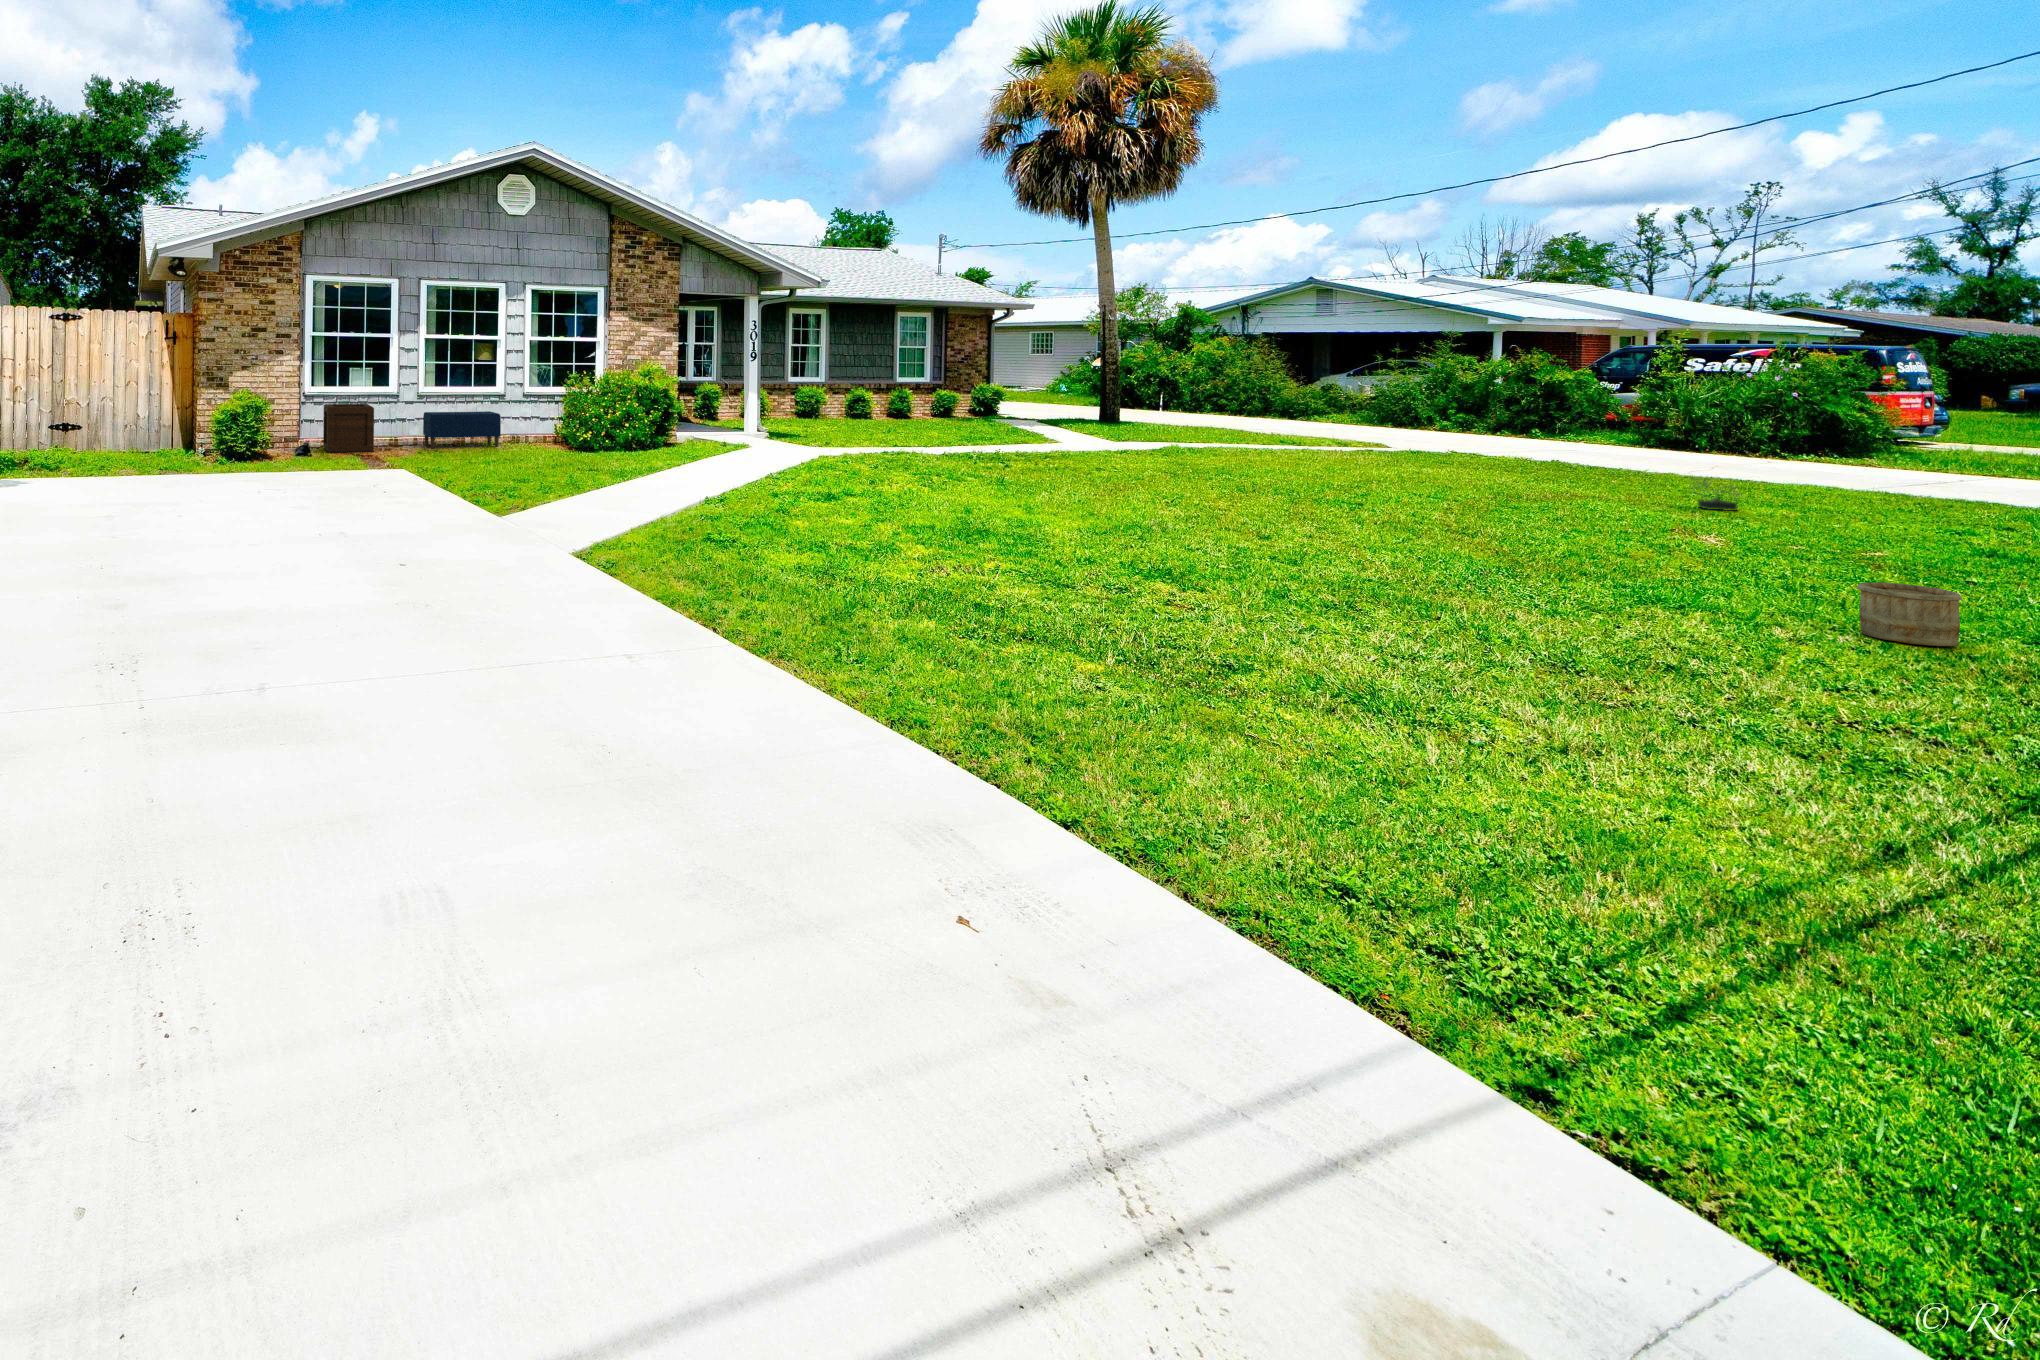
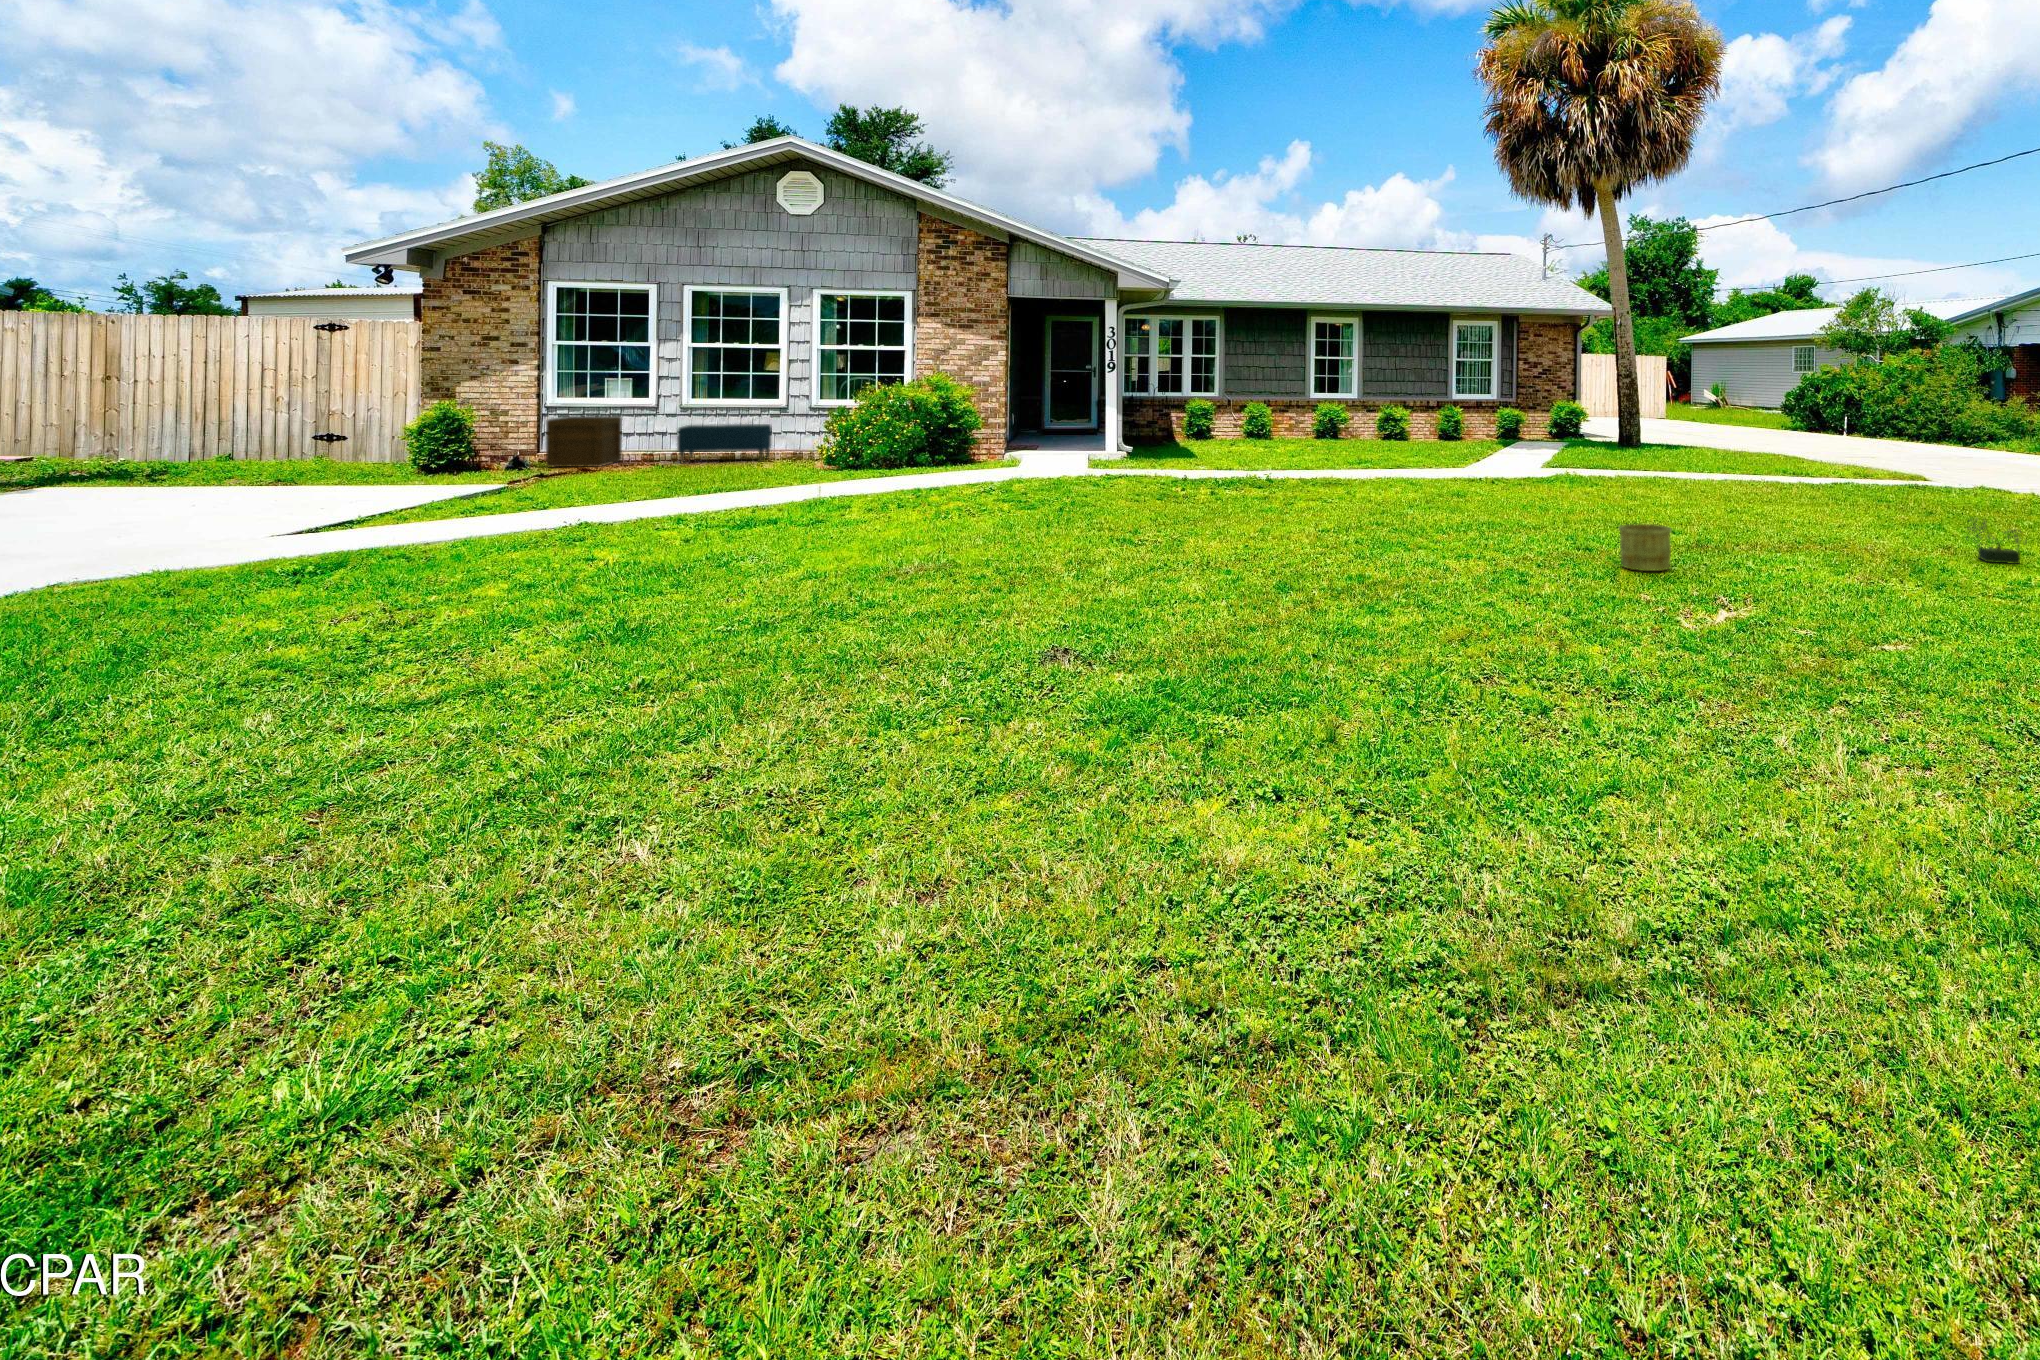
decorative plant: present [1698,480,1738,511] -> present [1967,517,2025,564]
wooden bucket: present [1857,582,1962,646] -> present [1619,524,1672,571]

